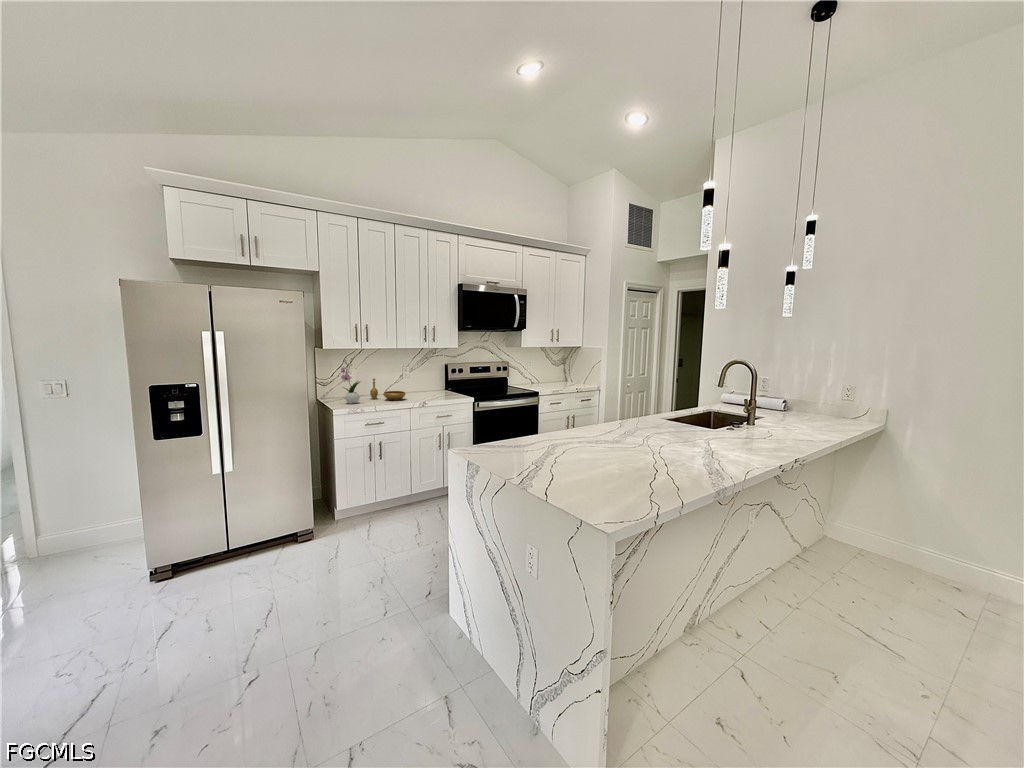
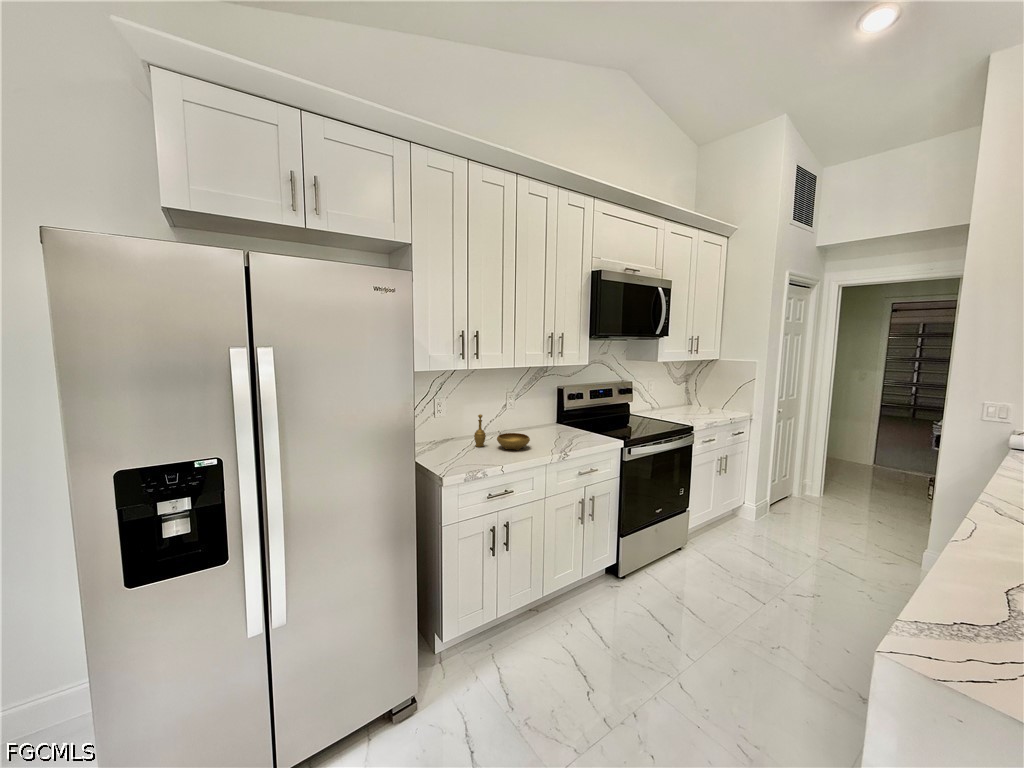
flower arrangement: present [341,360,360,404] -> none [441,390,473,460]

